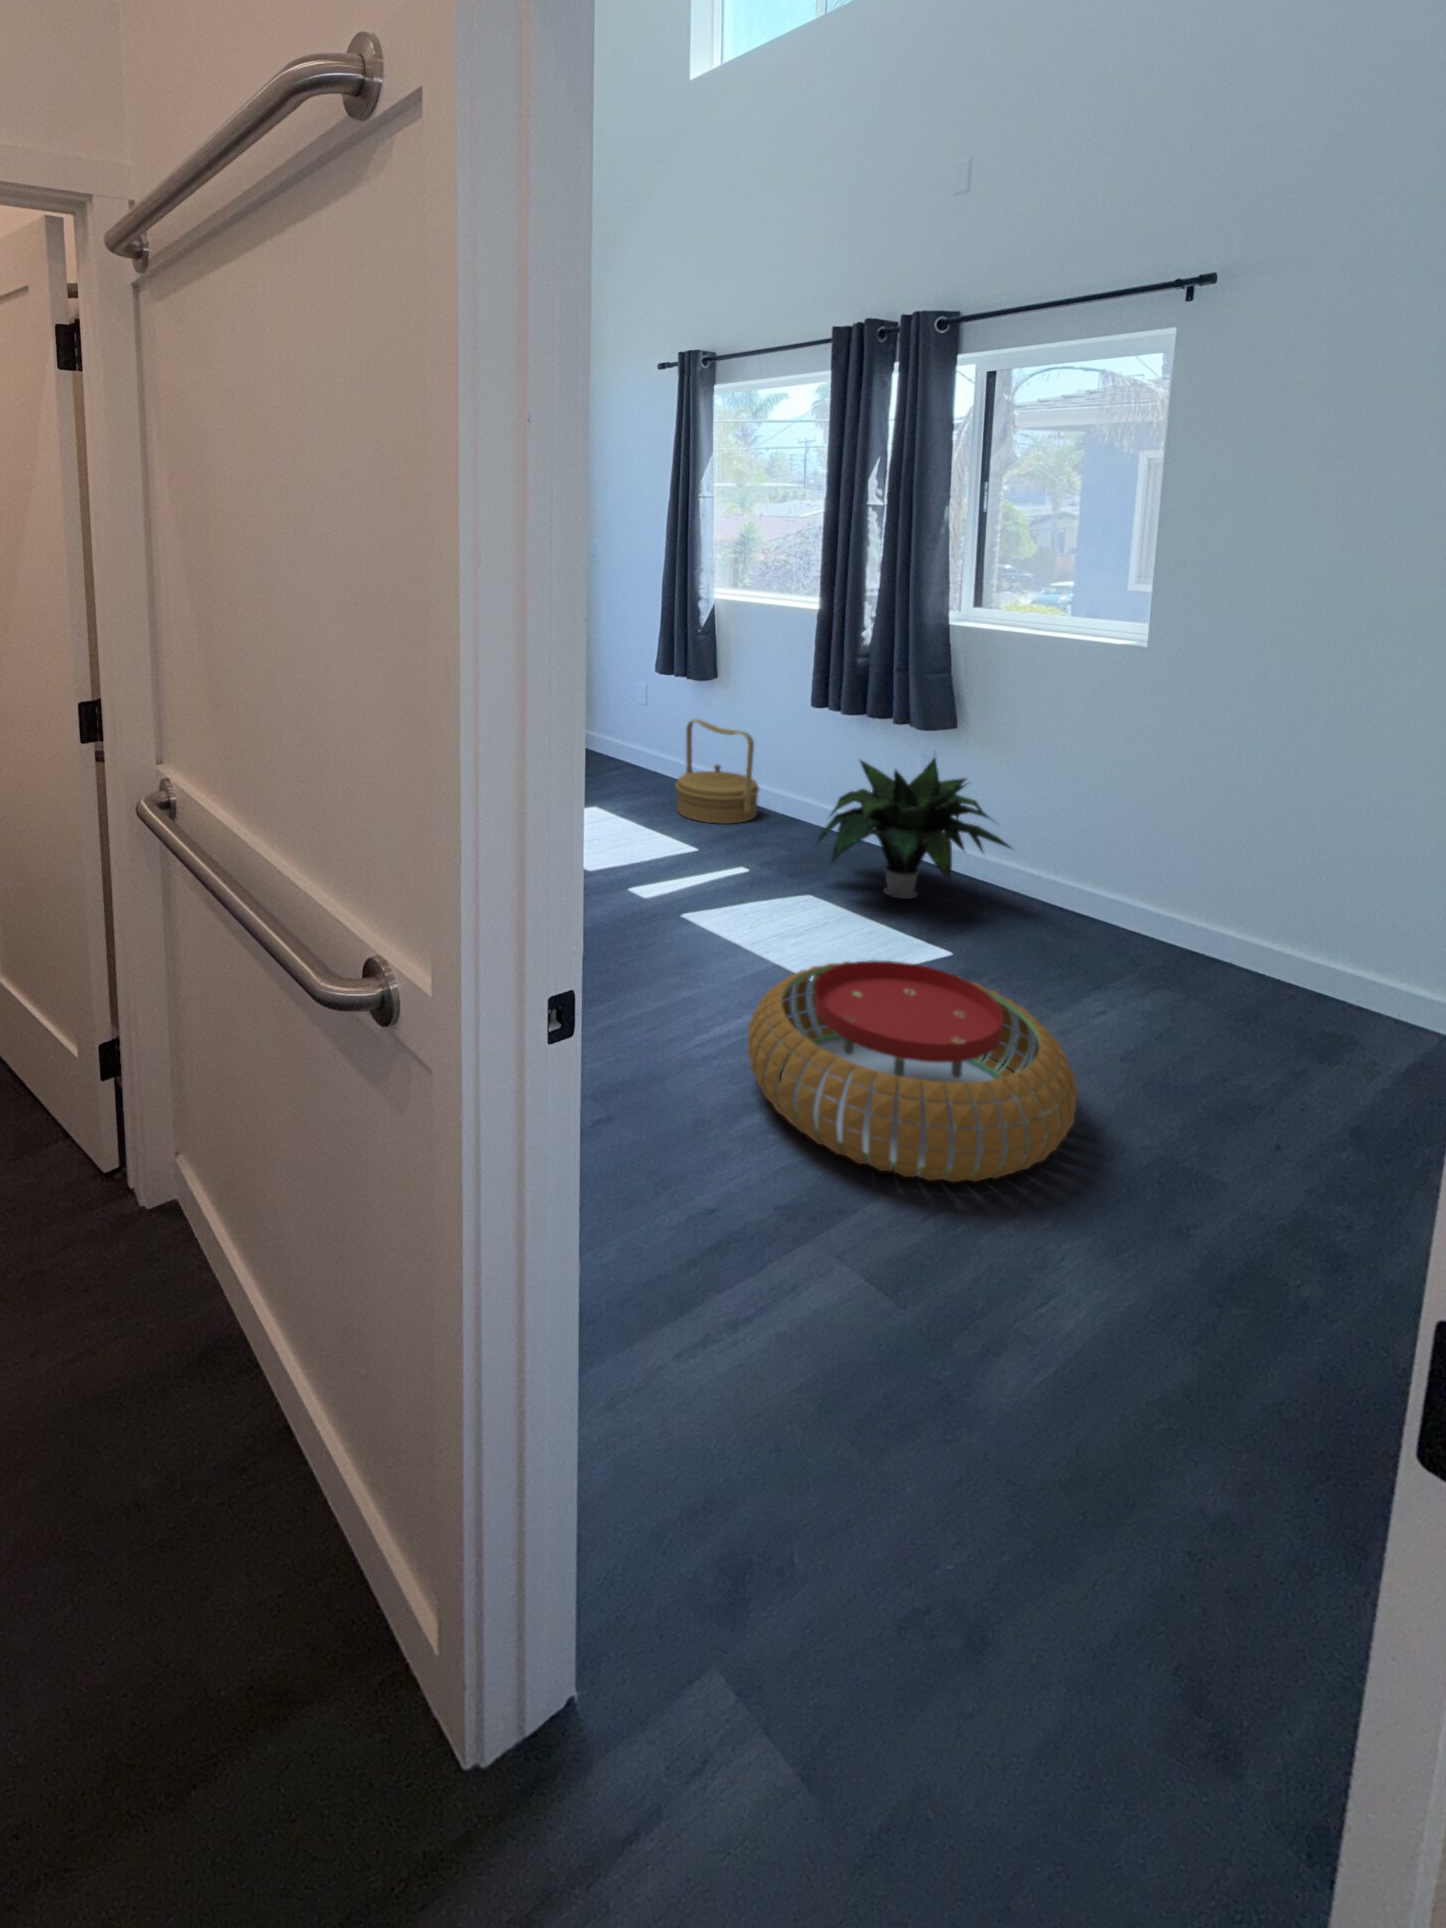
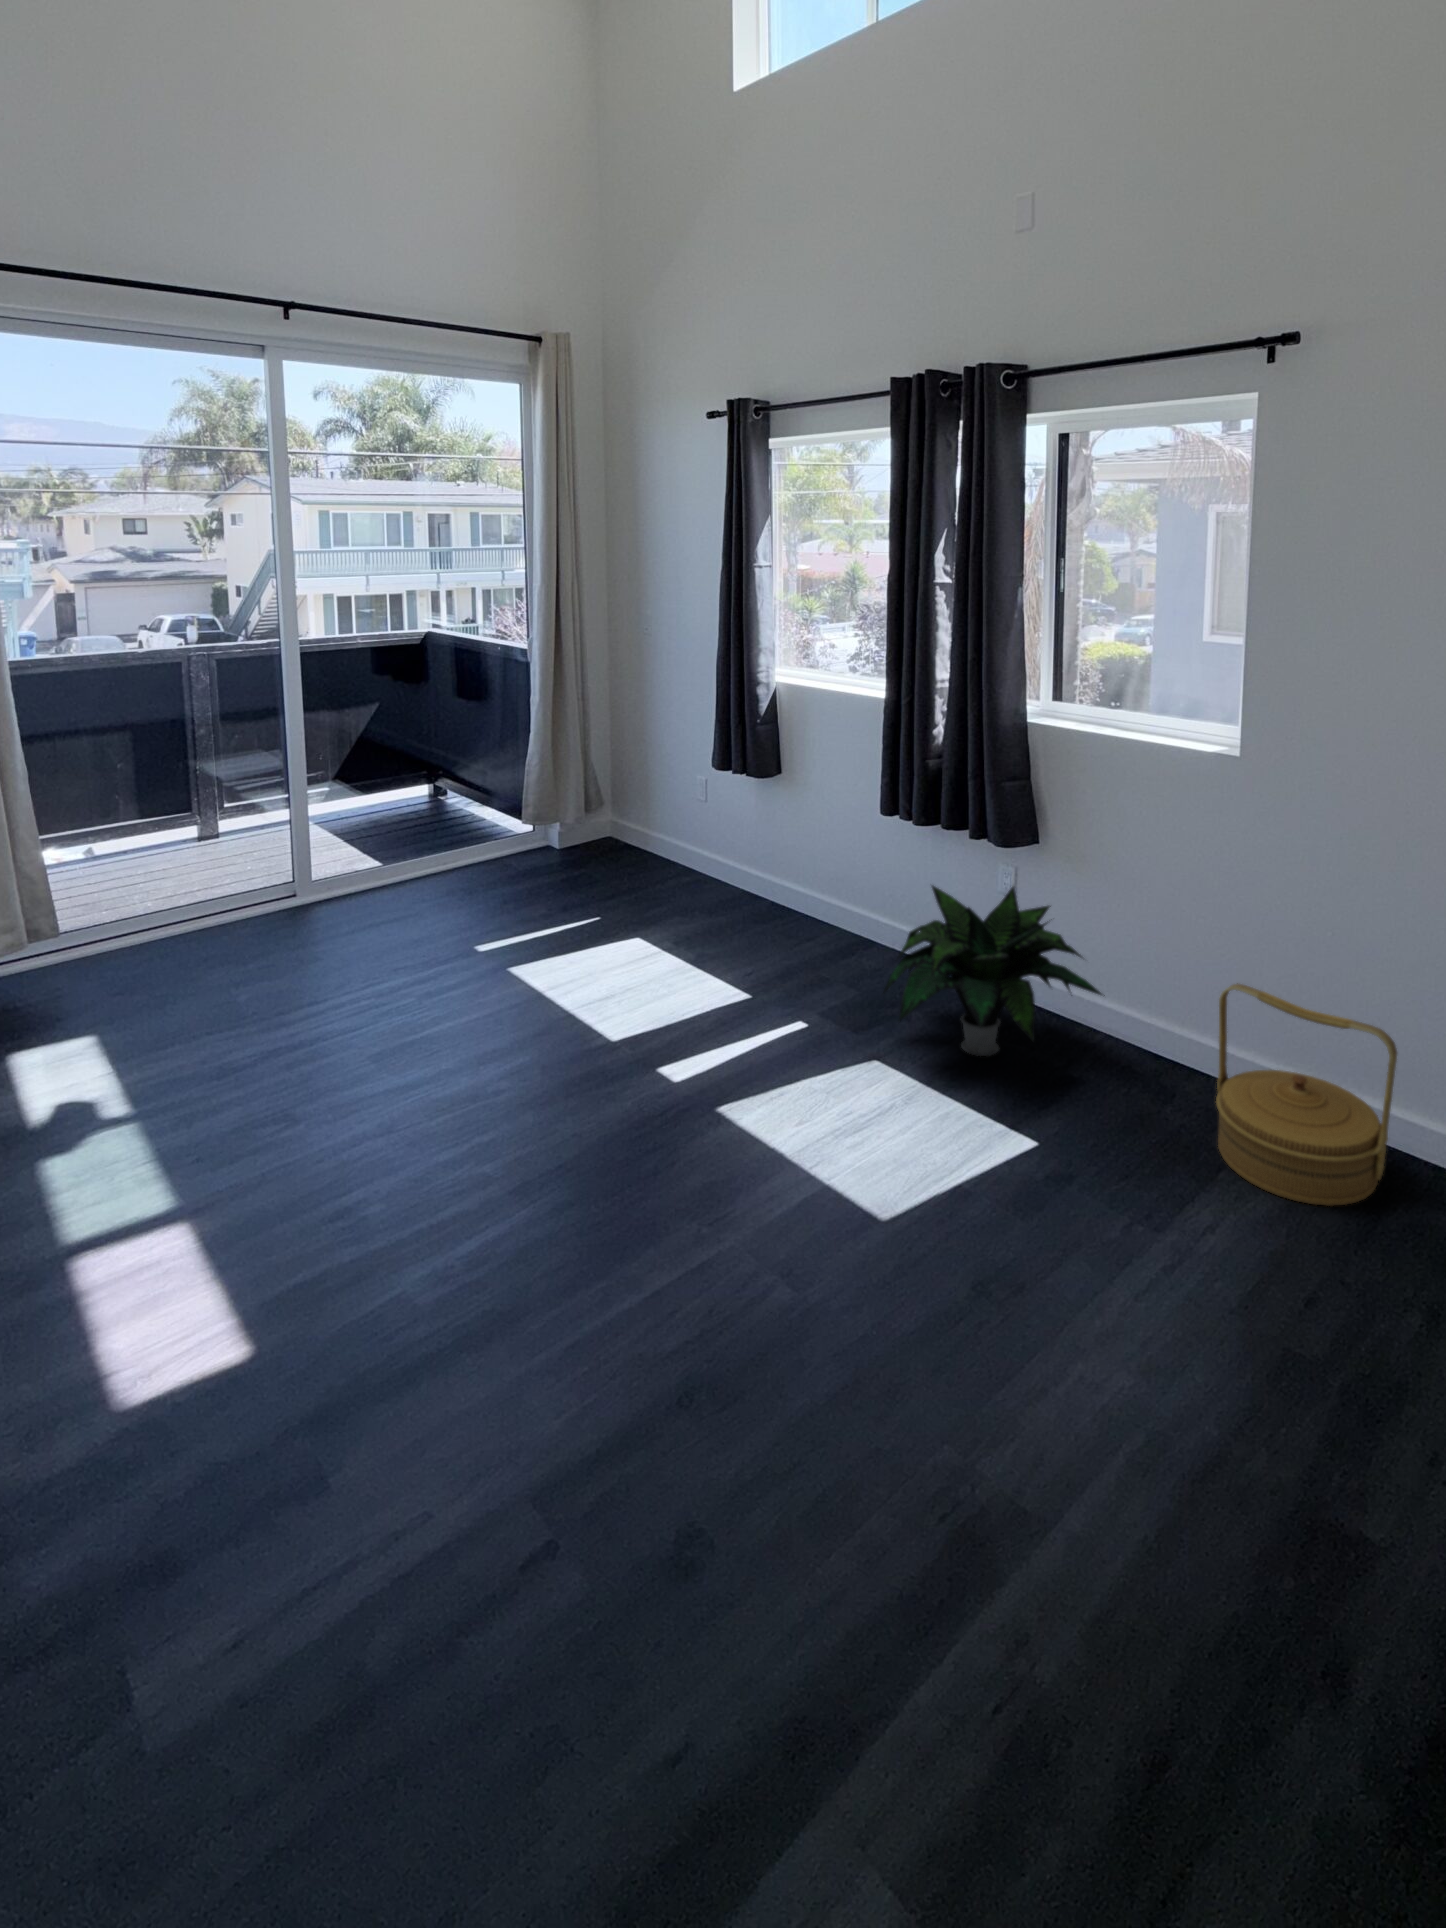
woven basket: present [676,720,759,824] -> present [1216,983,1397,1206]
pouf: present [747,960,1078,1182] -> none [764,1205,1192,1608]

